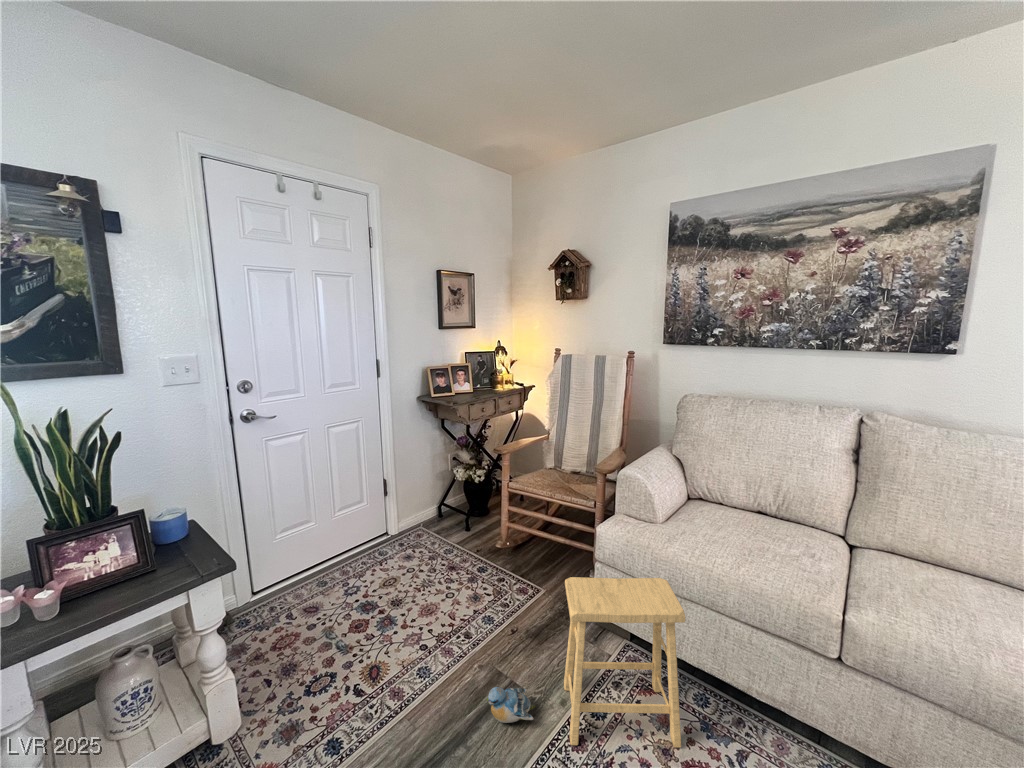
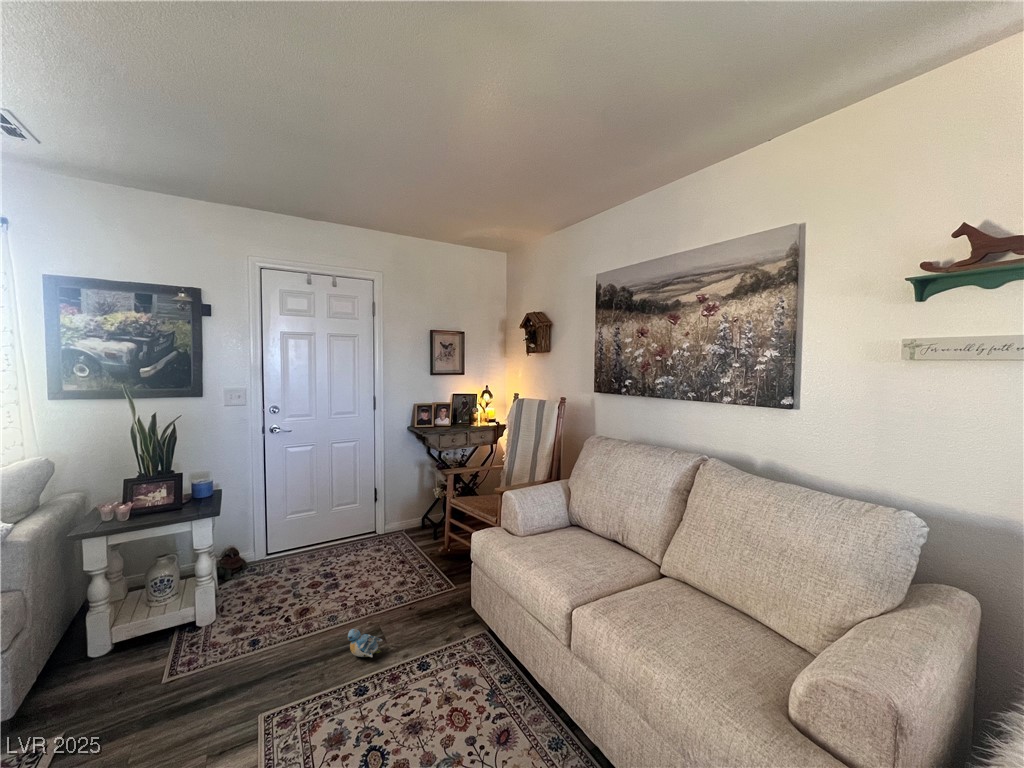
footstool: present [564,577,686,747] -> none [387,558,482,700]

